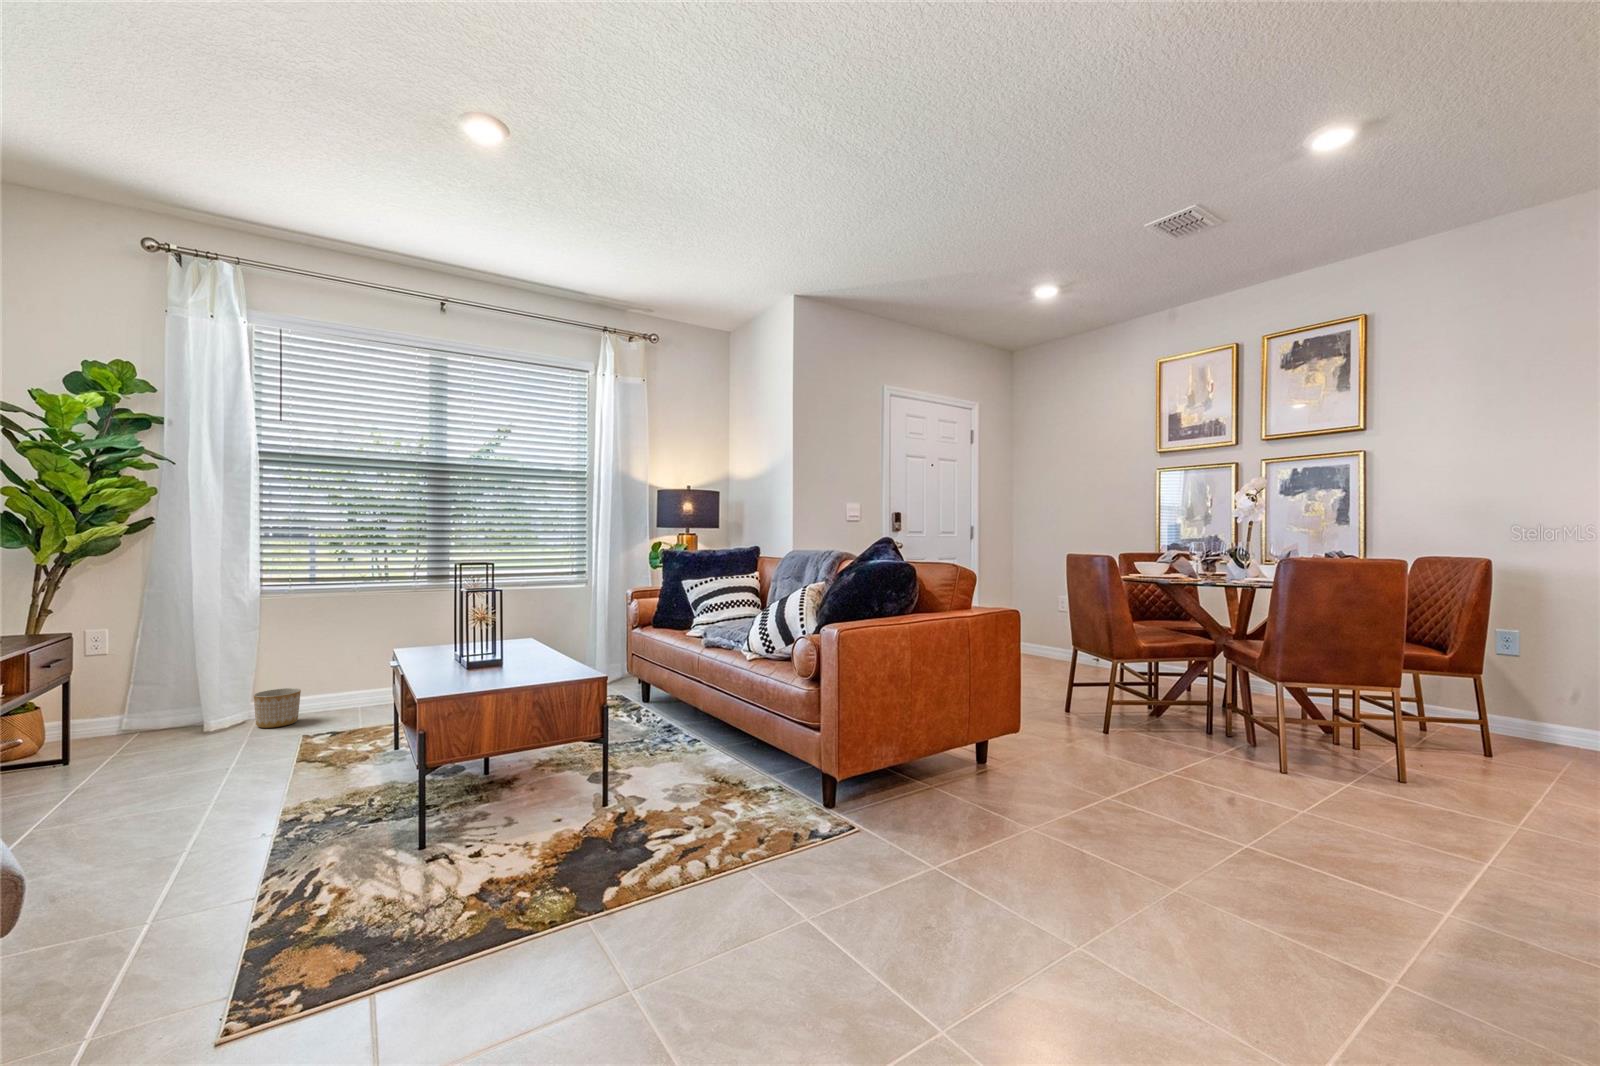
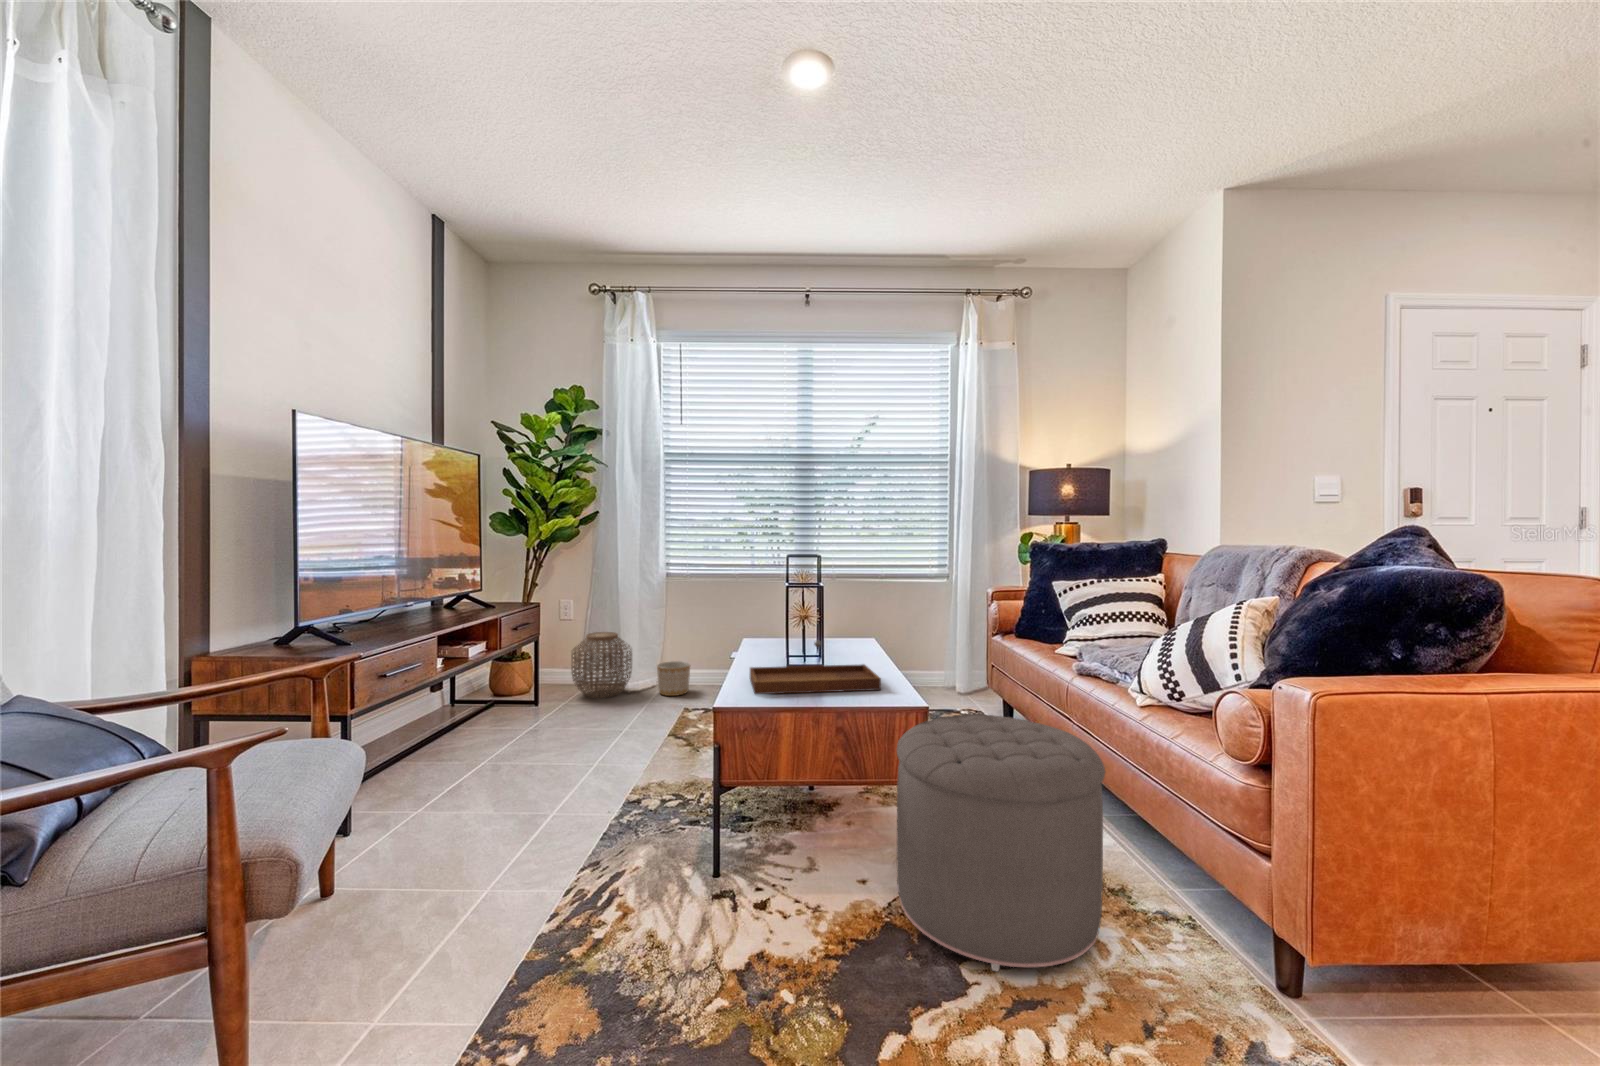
tray: none [433,635,563,686] -> present [750,640,881,694]
woven basket: none [120,663,216,745] -> present [571,632,632,698]
ottoman: none [588,676,733,842] -> present [897,714,1105,971]

